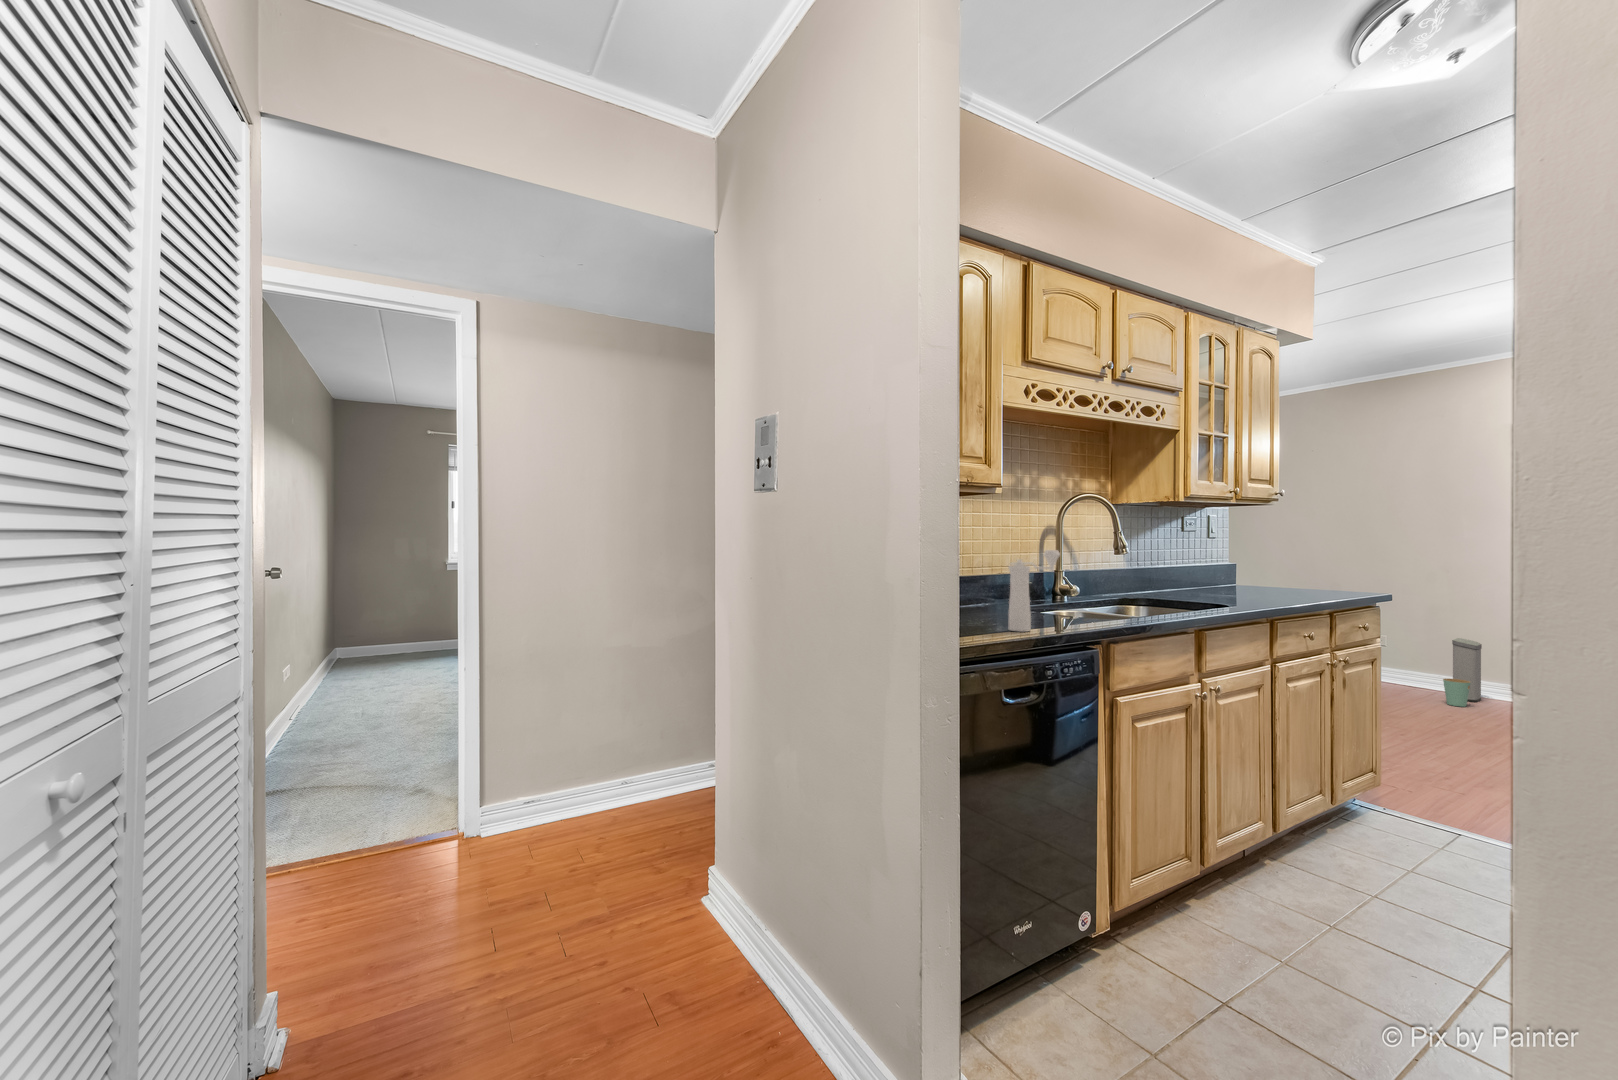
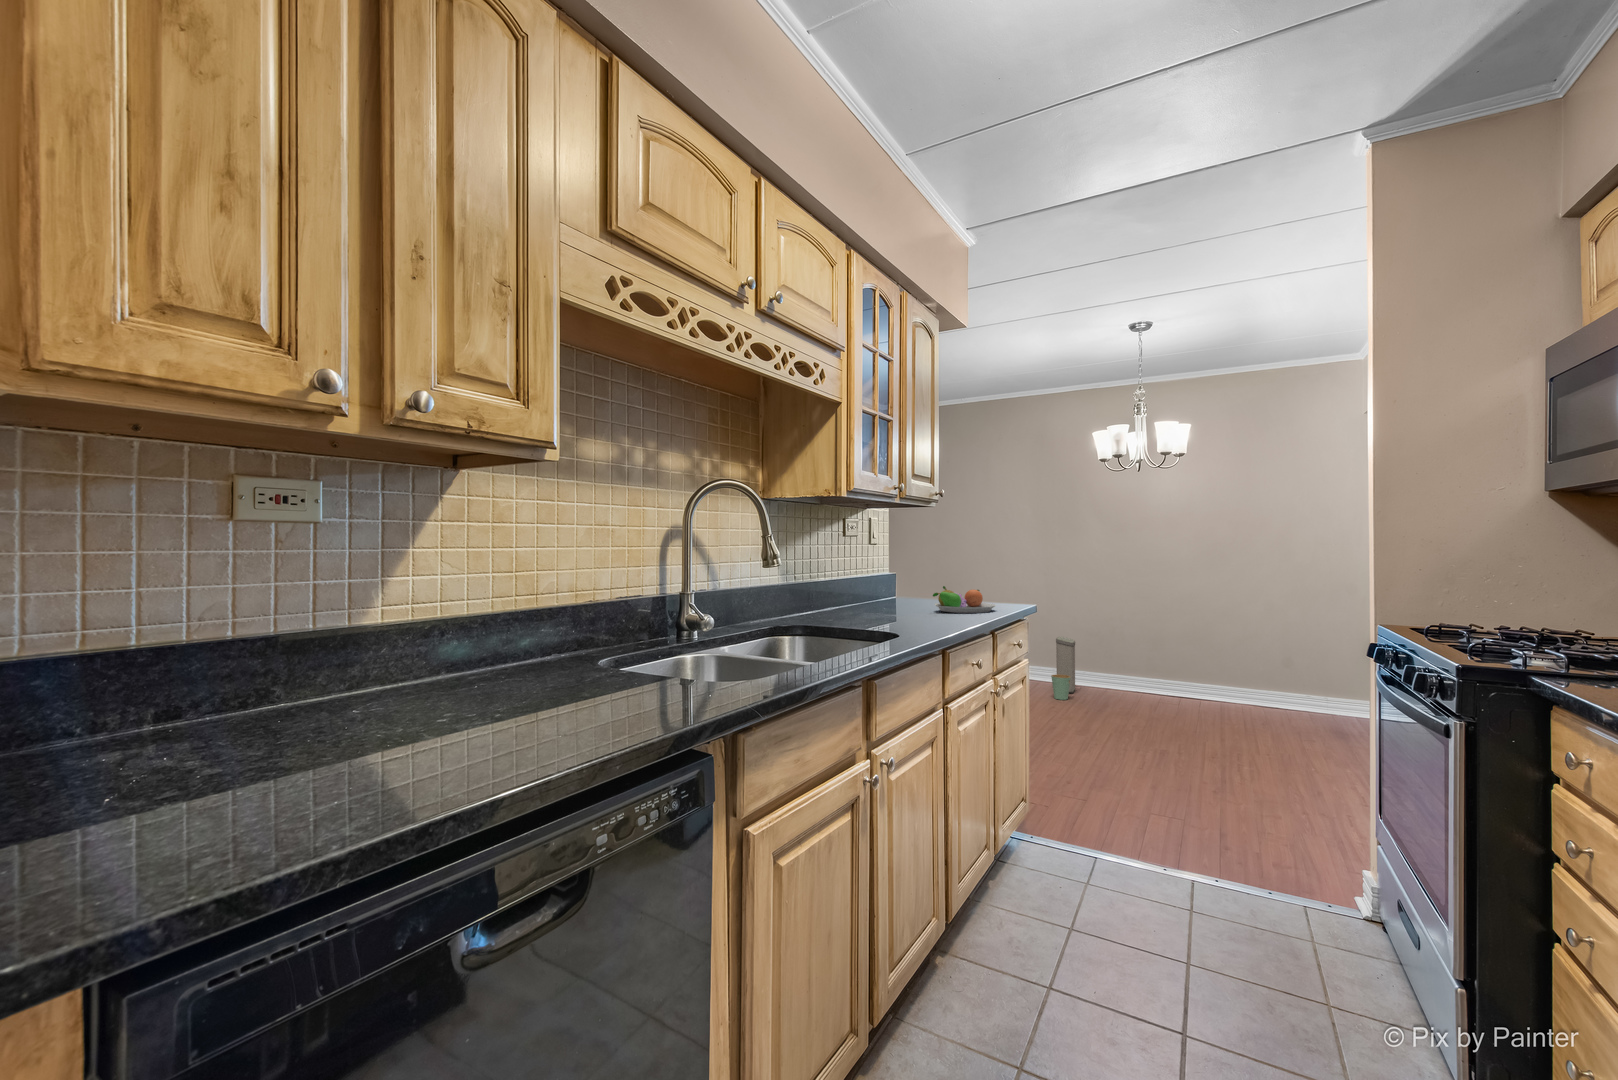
pepper mill: present [1008,550,1060,632] -> none [513,561,635,743]
fruit bowl: none [1268,574,1336,597] -> present [933,586,996,613]

